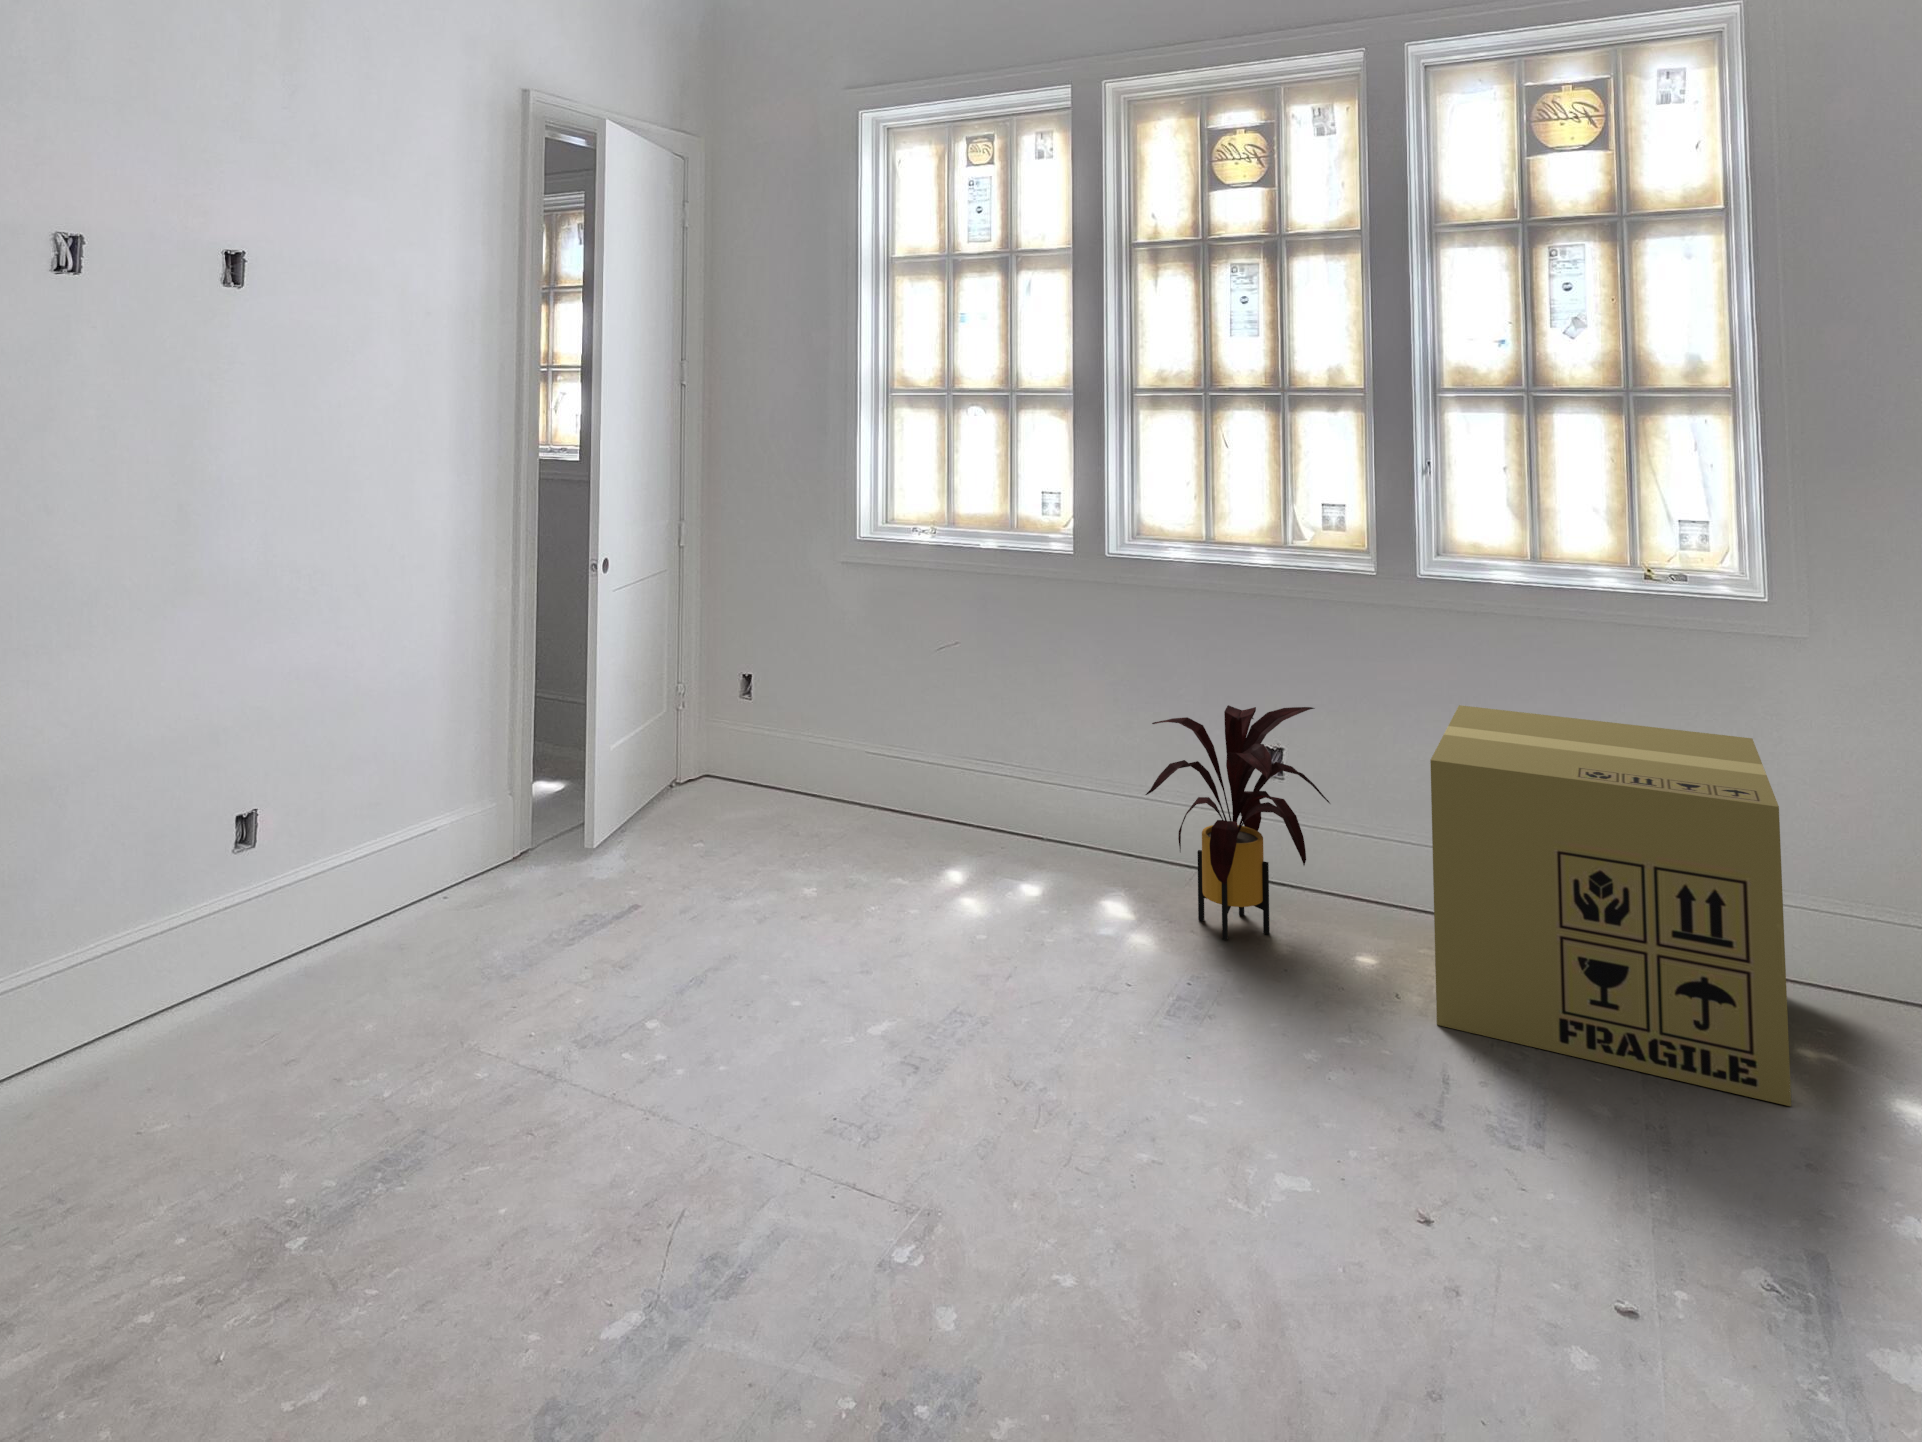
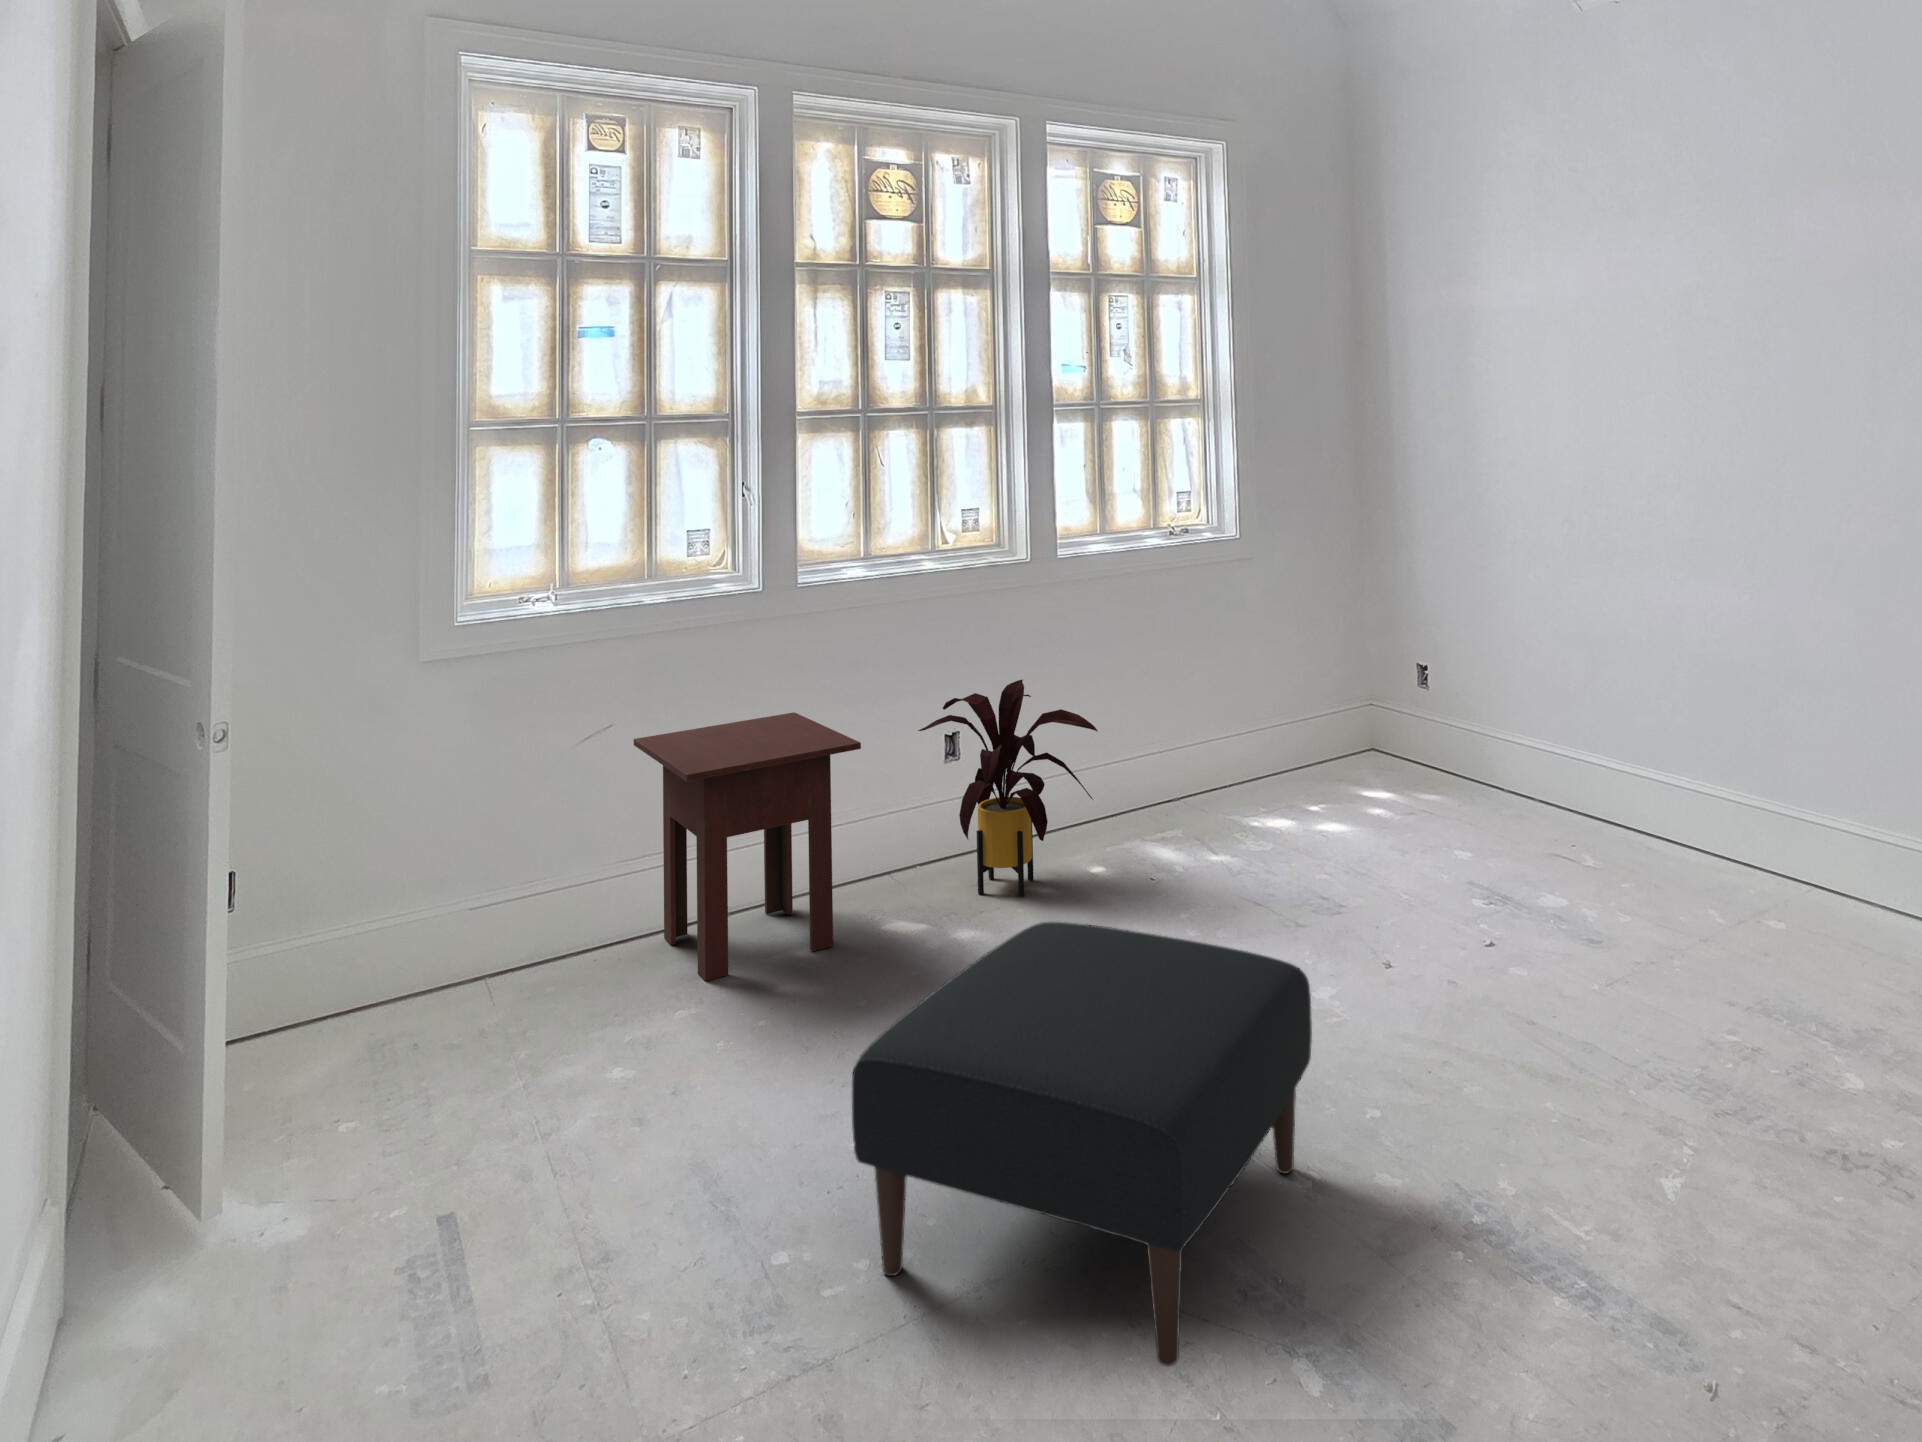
side table: none [885,660,1090,893] -> present [634,712,861,981]
cardboard box: present [1430,705,1791,1106] -> none [1094,629,1361,873]
ottoman: none [441,882,838,1236] -> present [852,922,1312,1366]

